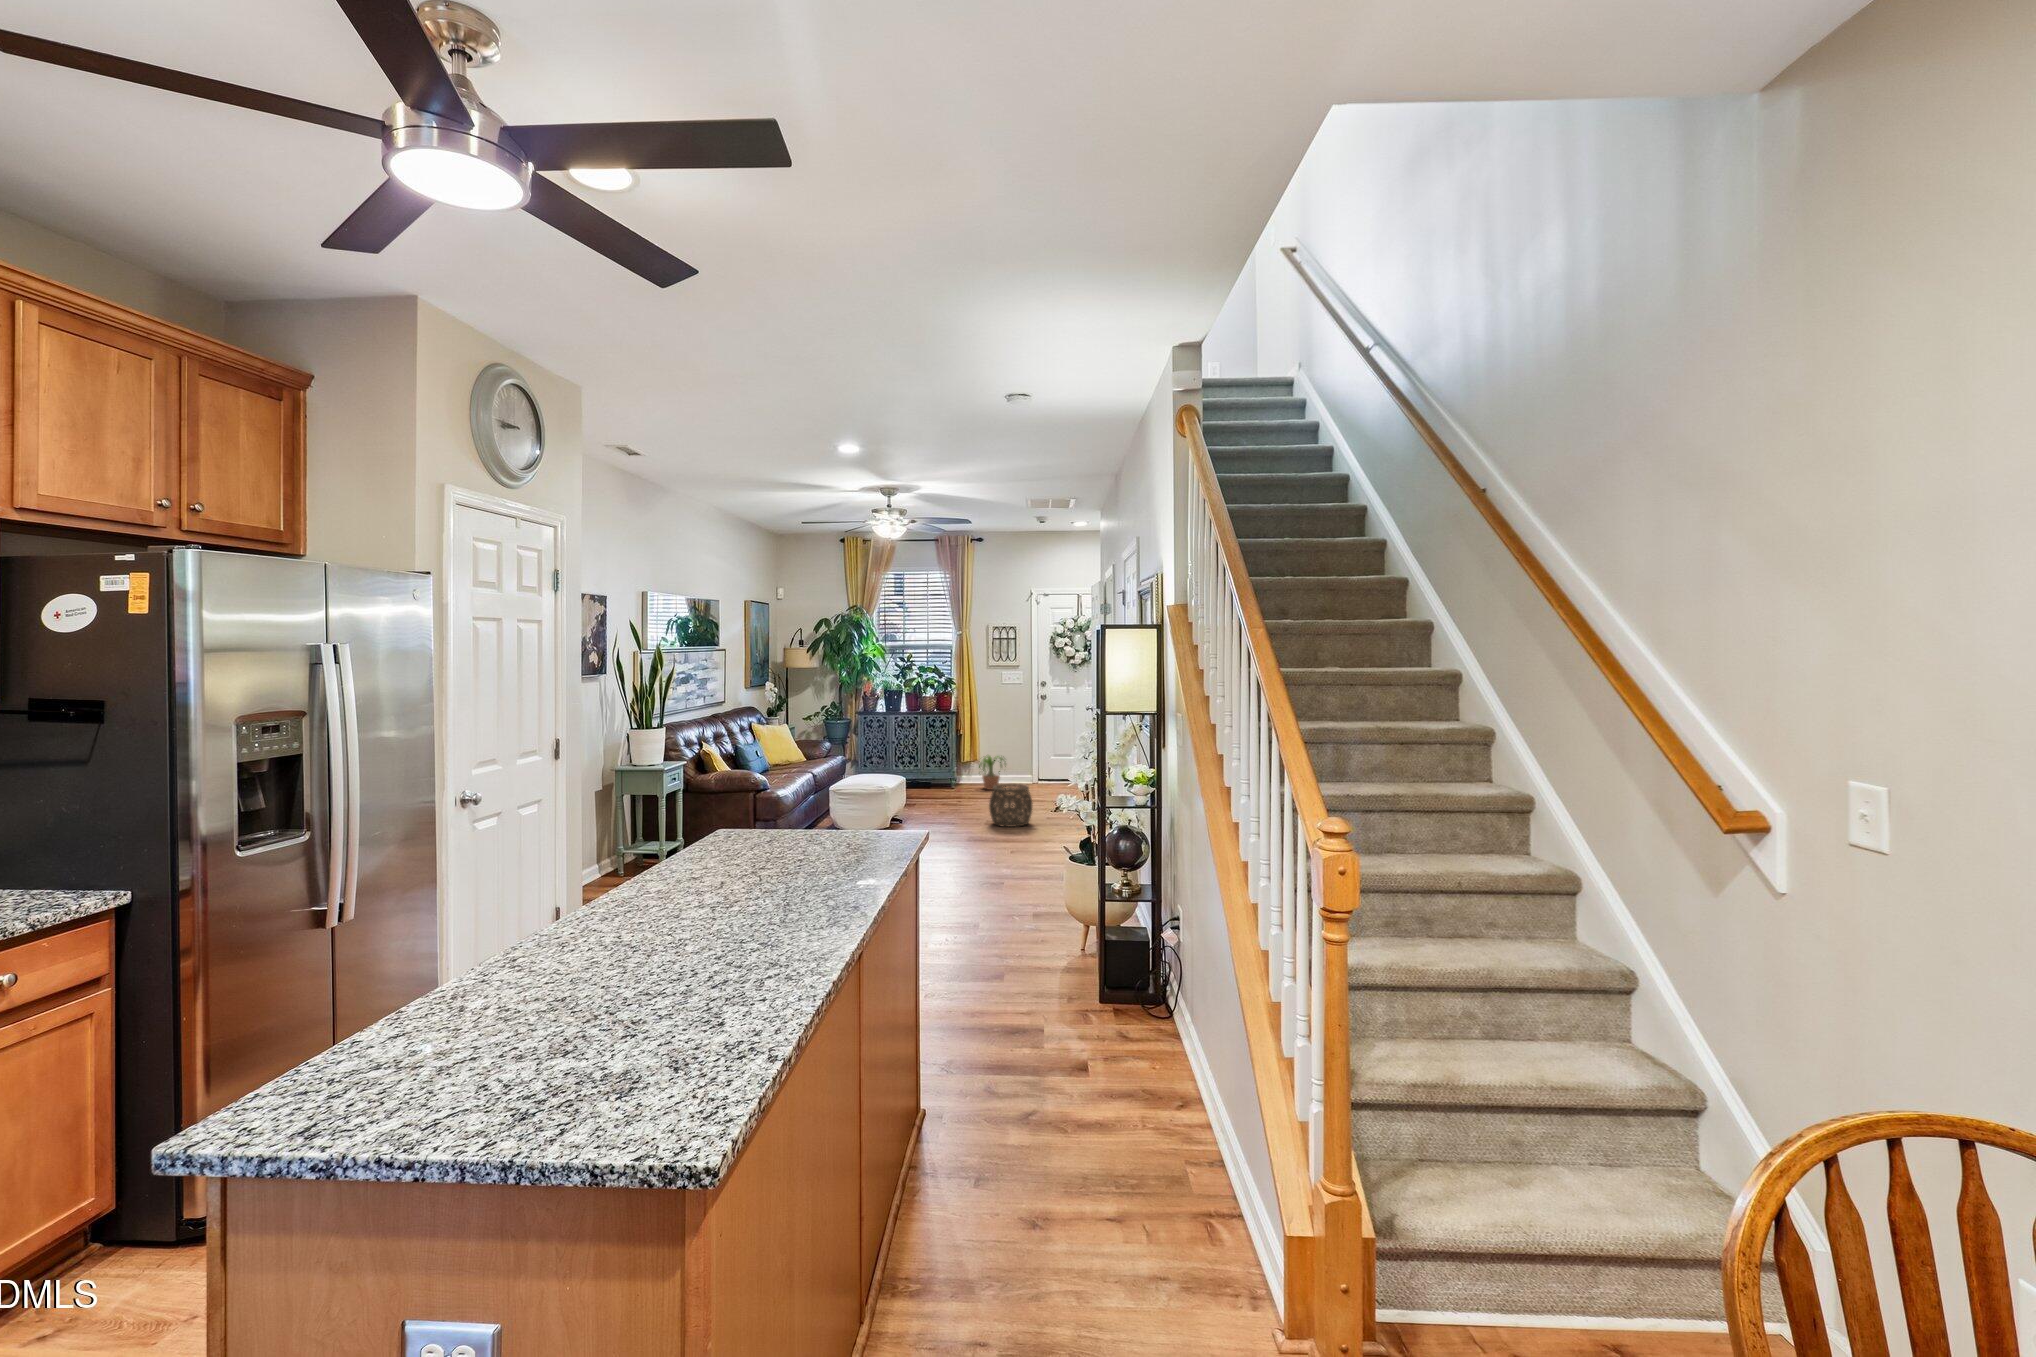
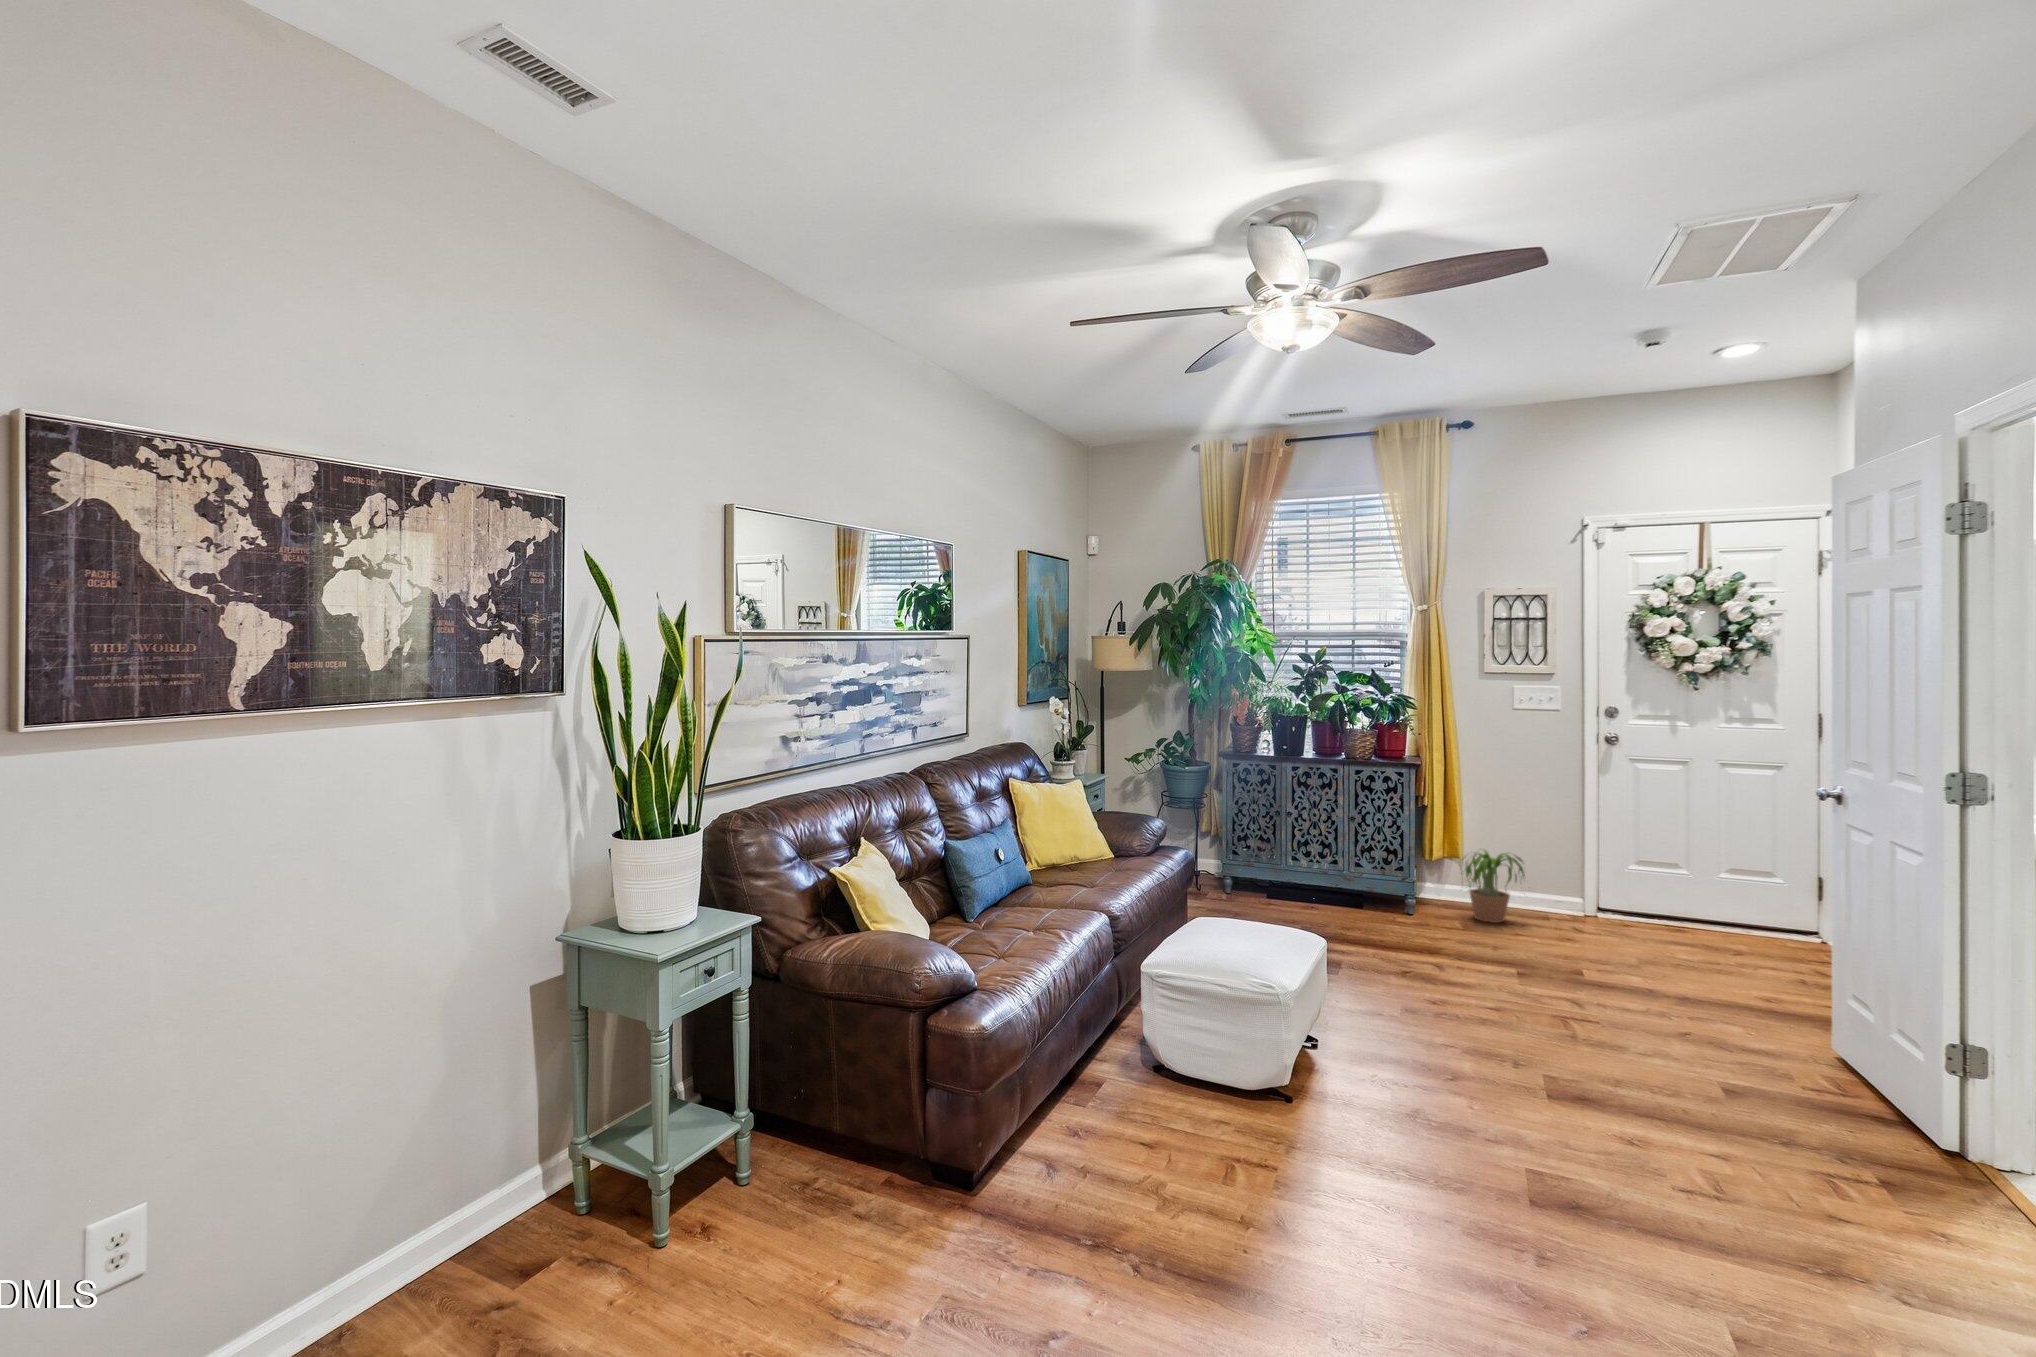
woven basket: present [989,784,1033,827] -> none [1546,971,1682,1104]

